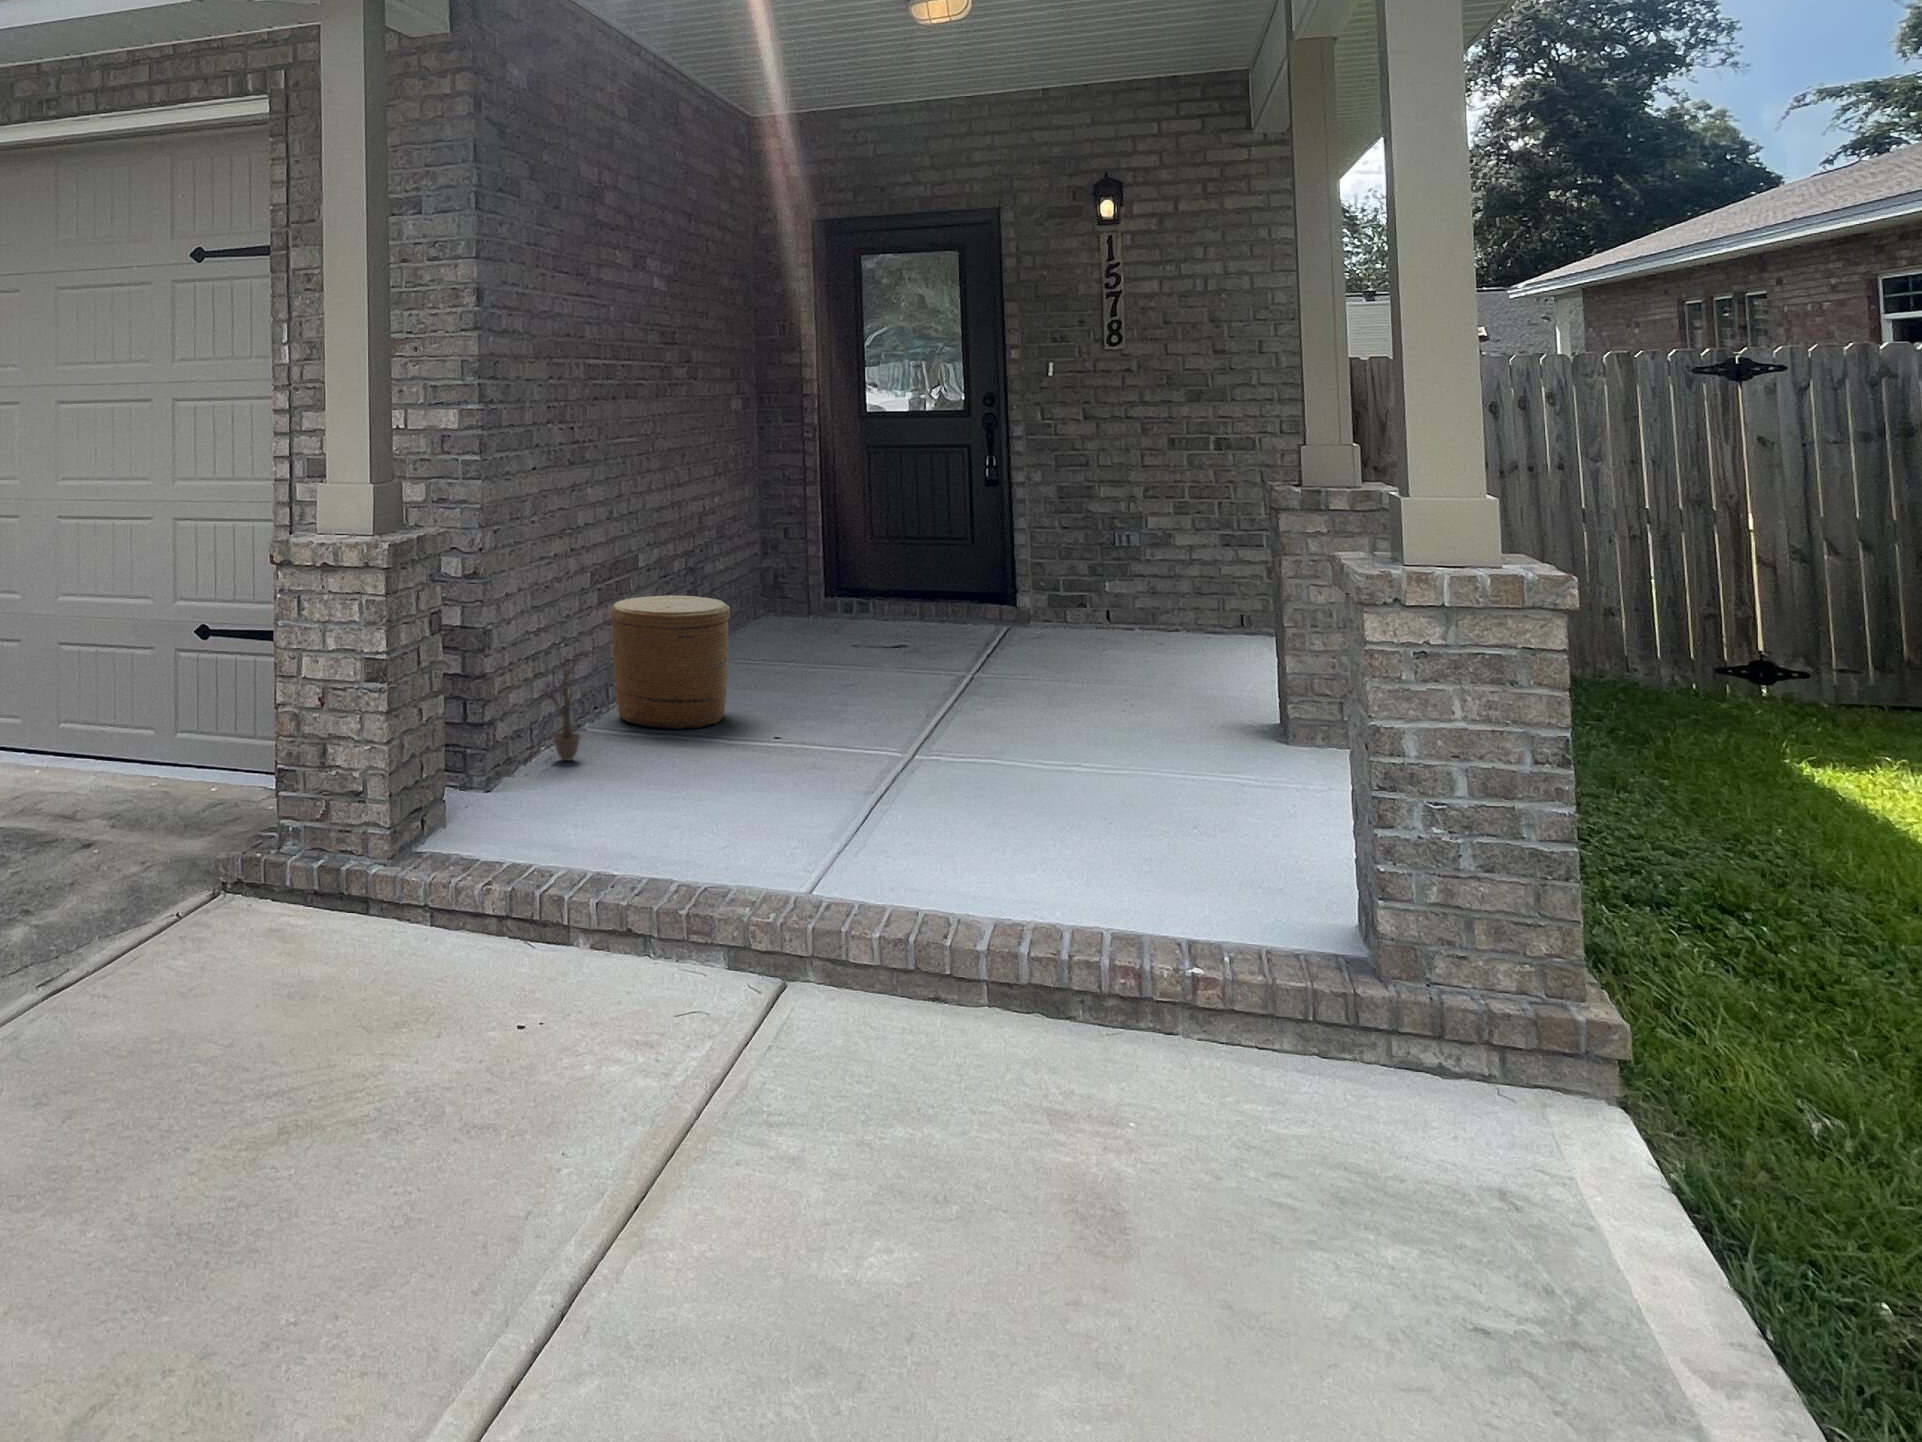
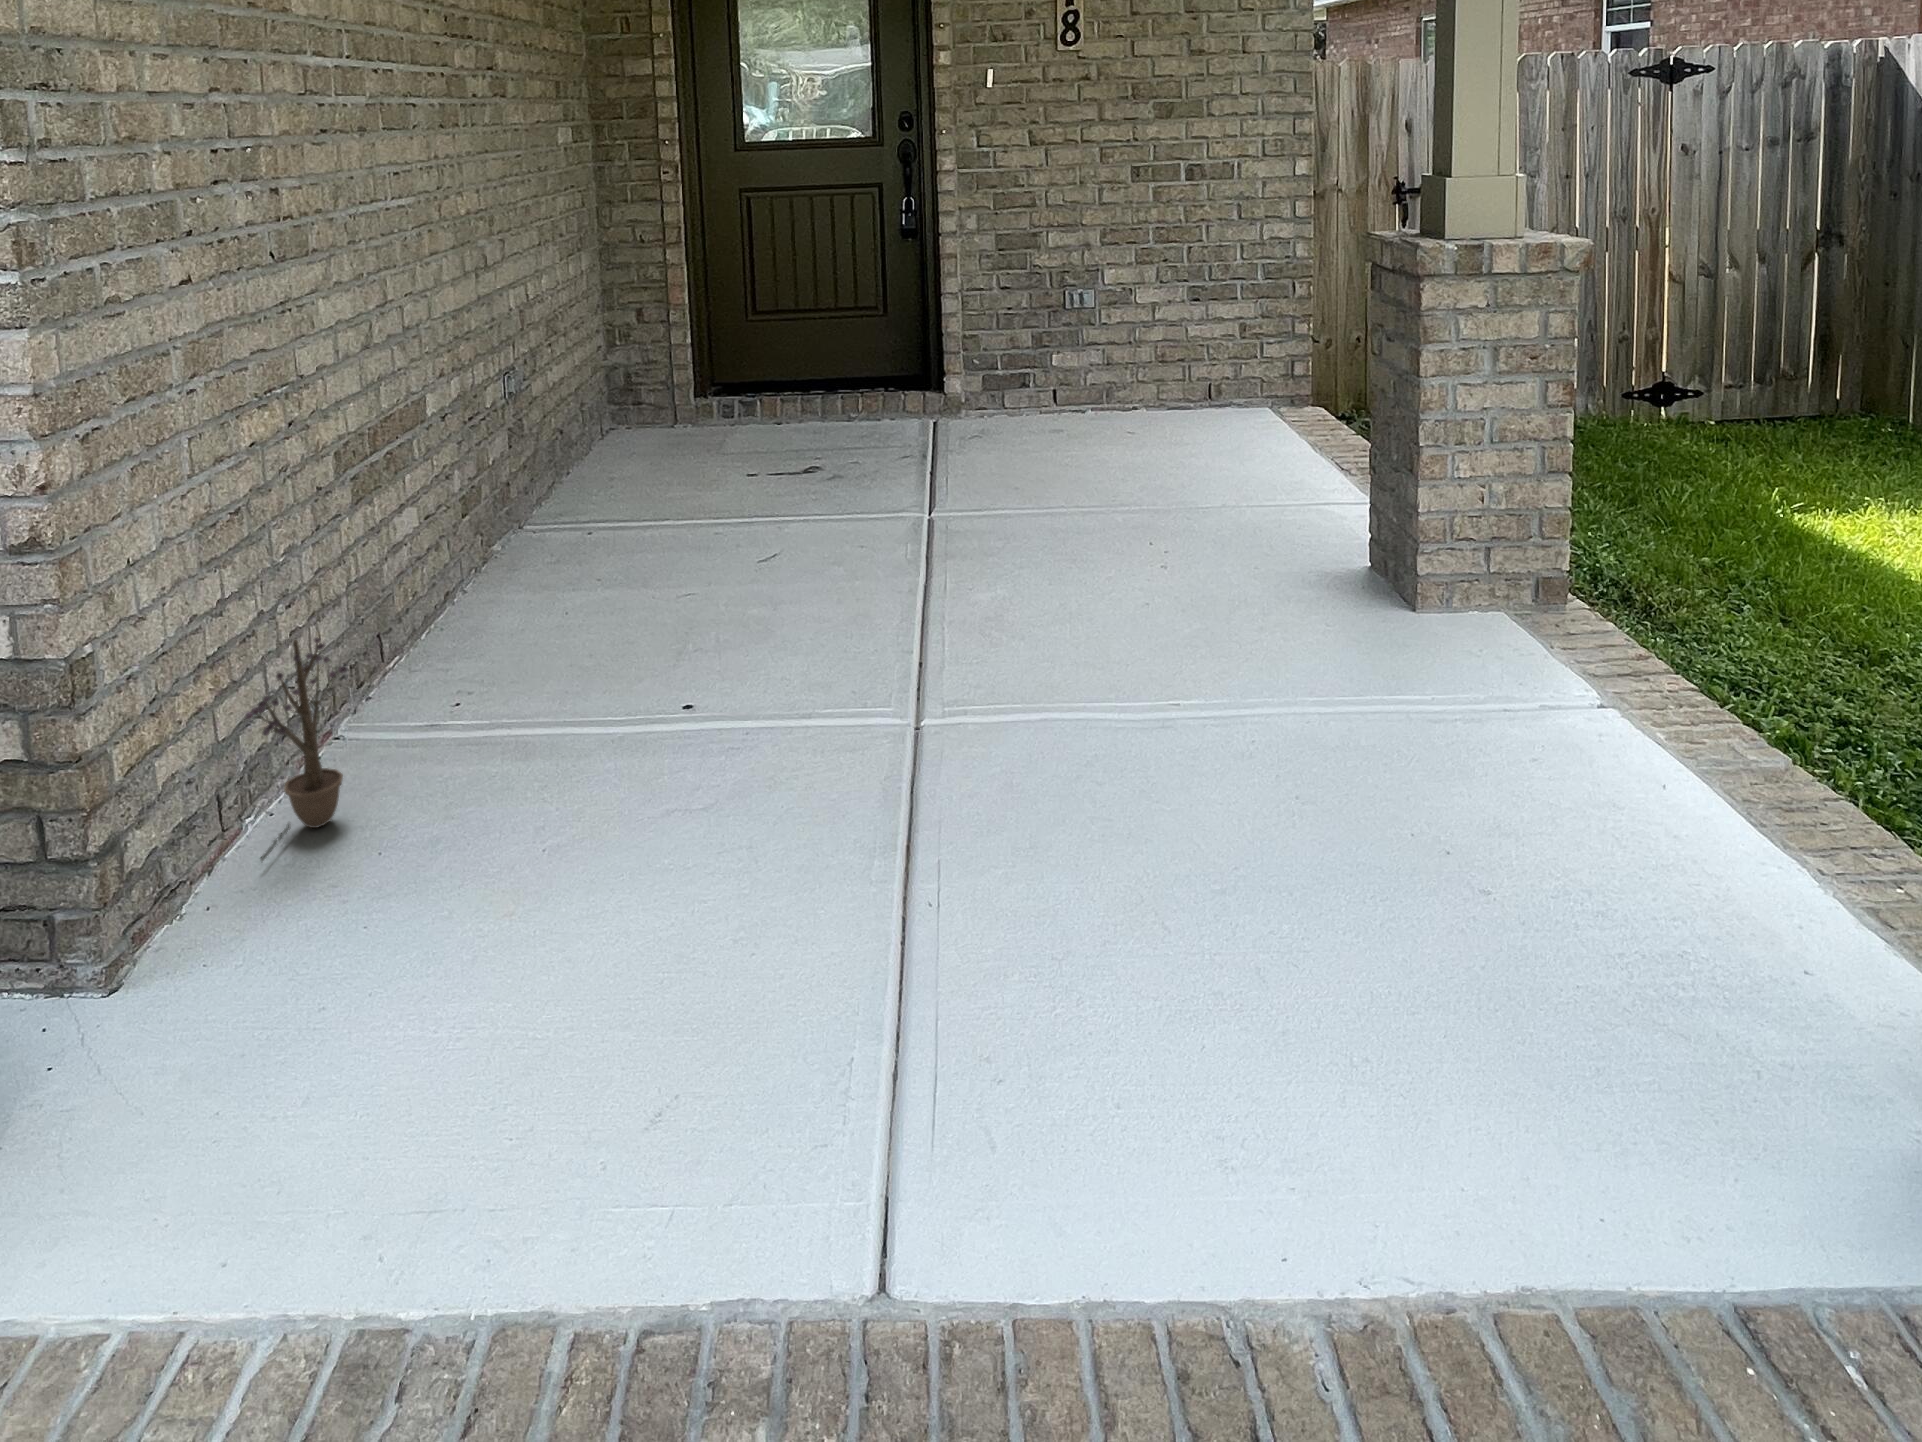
woven basket: present [610,596,731,729] -> none [393,456,605,694]

